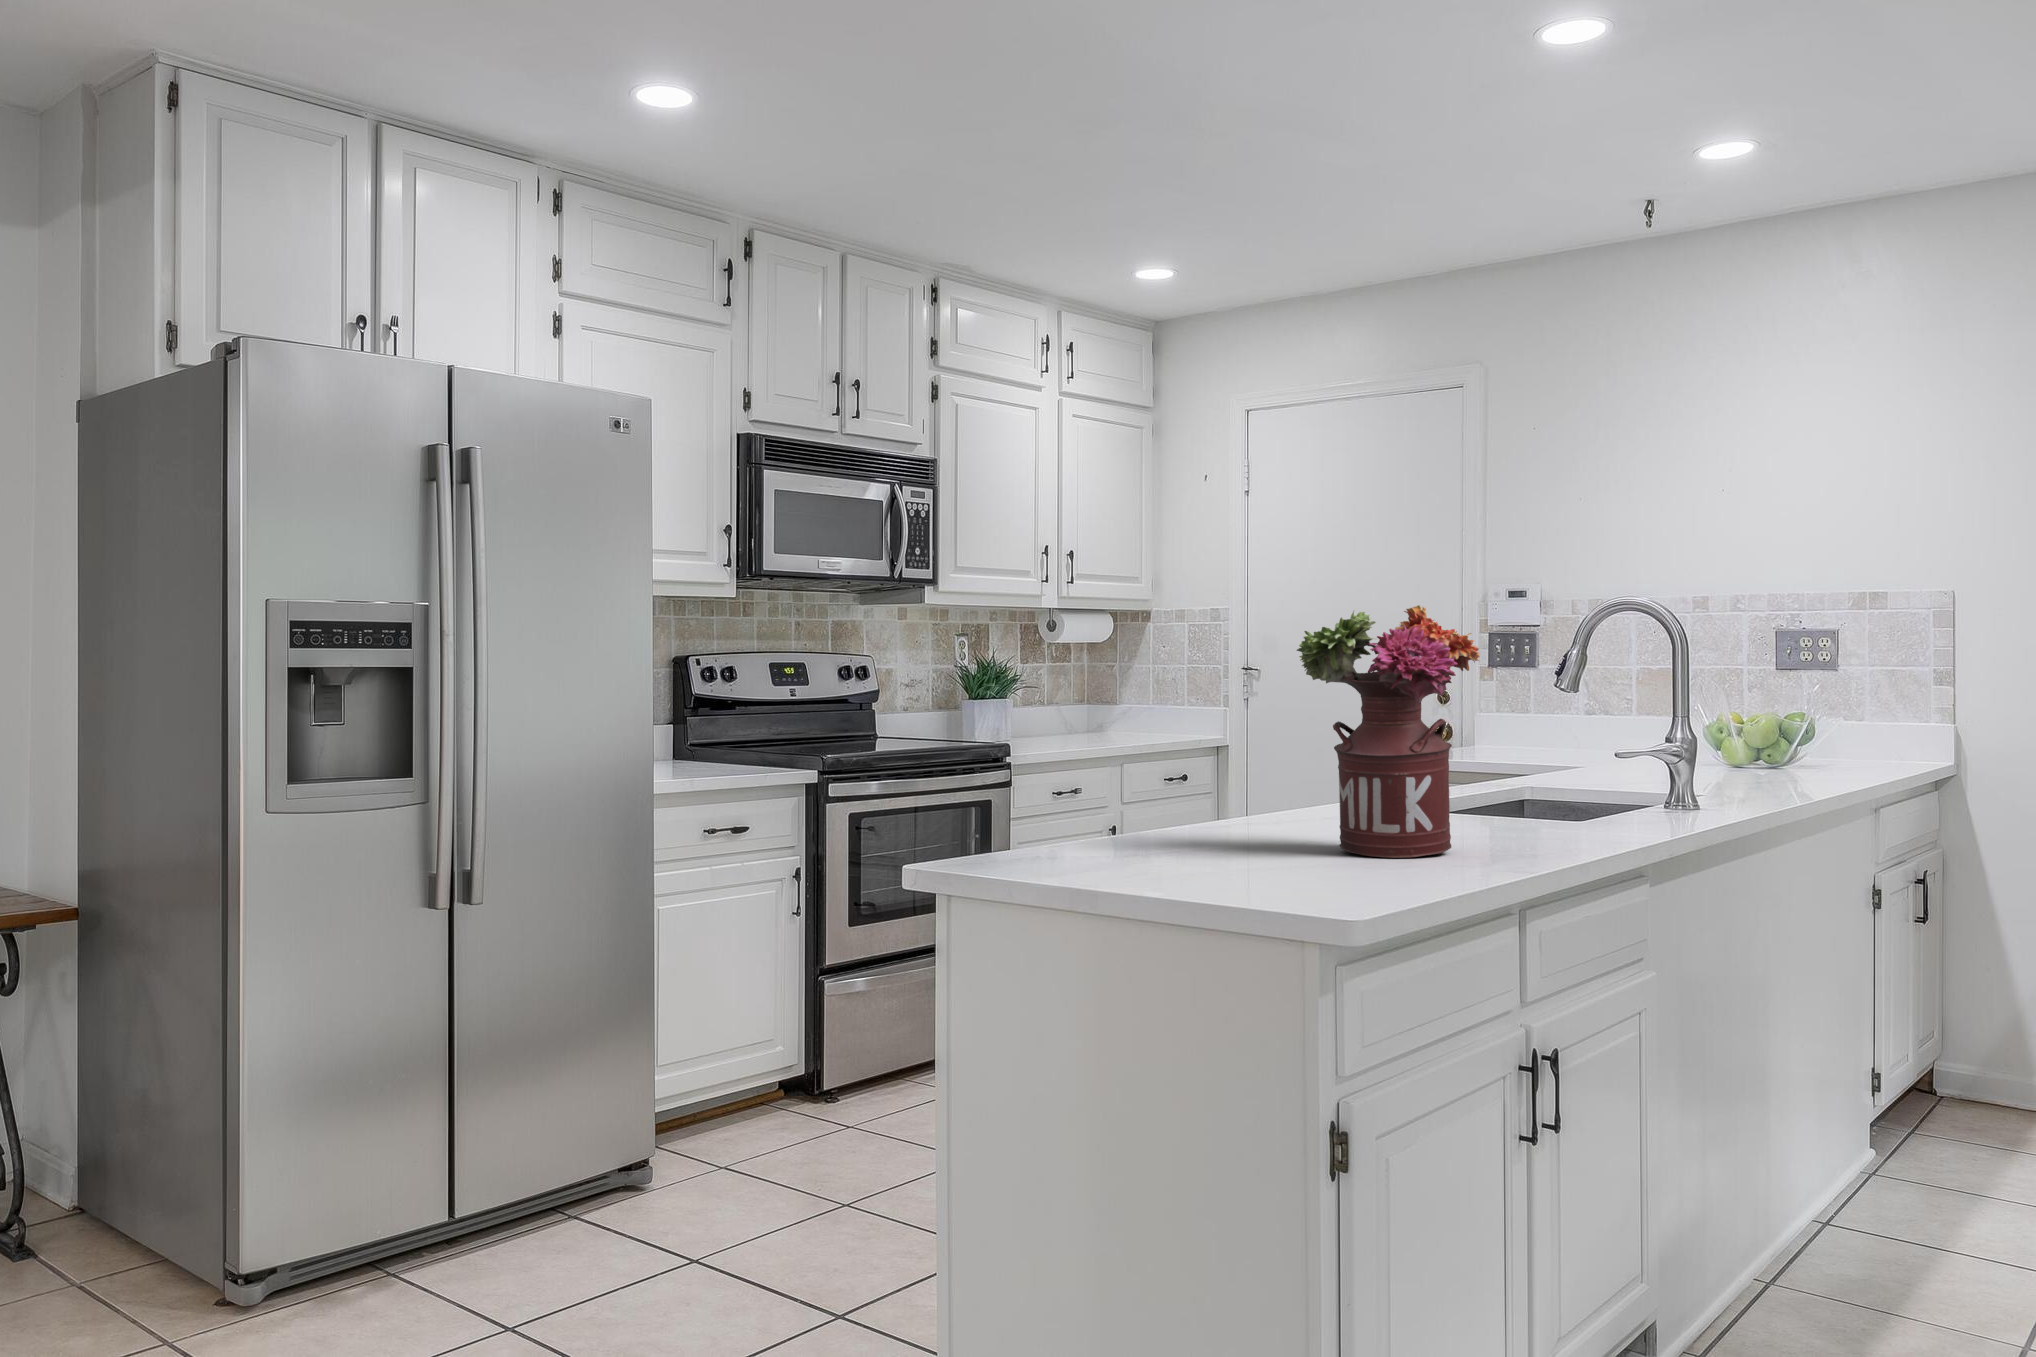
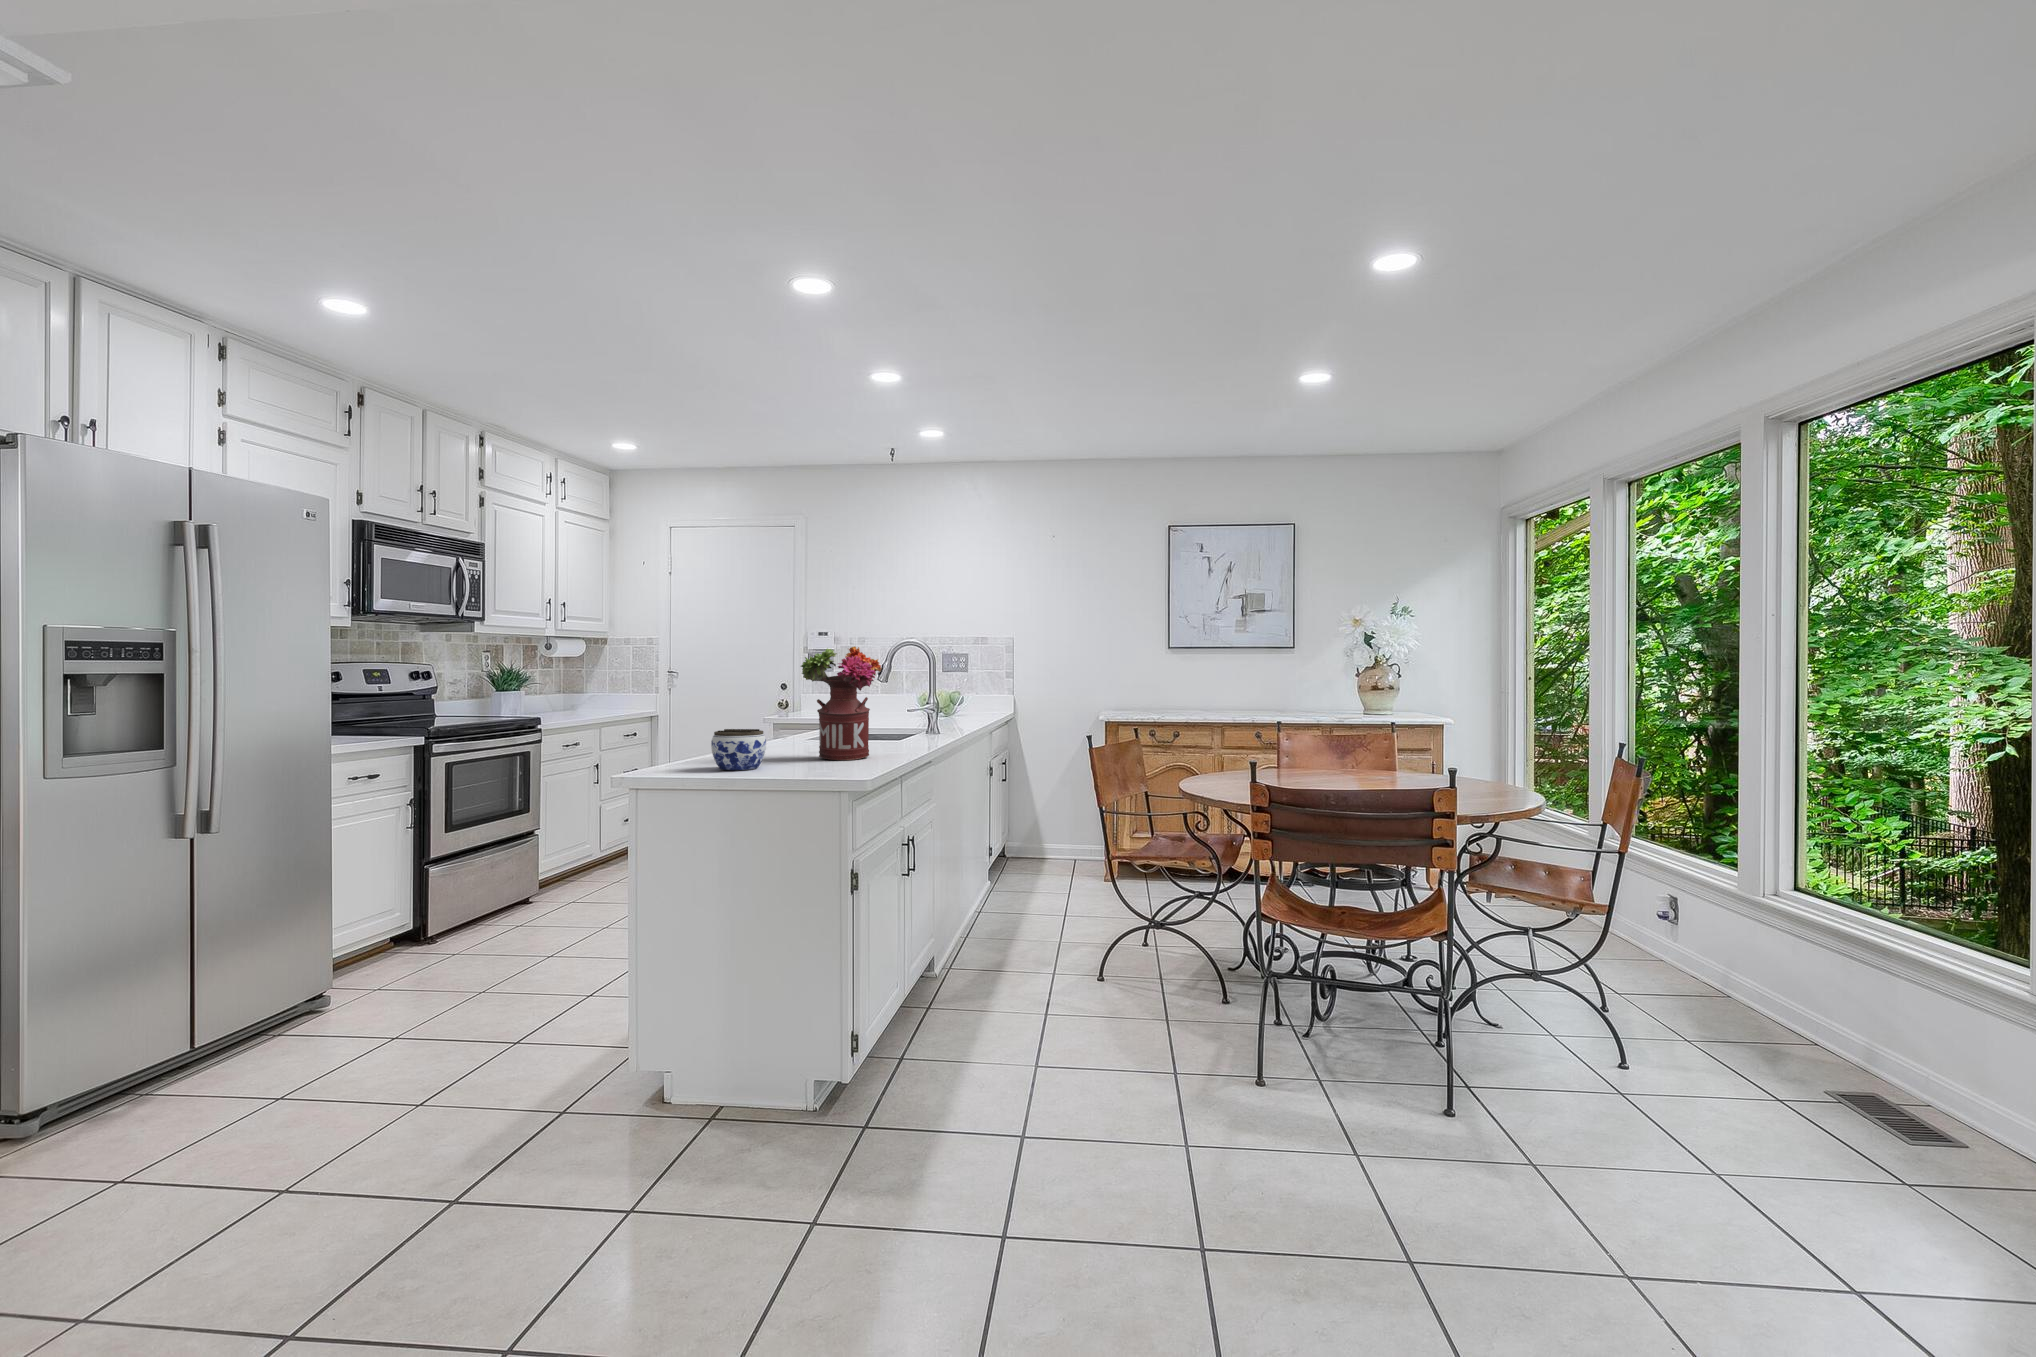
jar: none [1096,779,1205,866] -> present [711,729,766,770]

